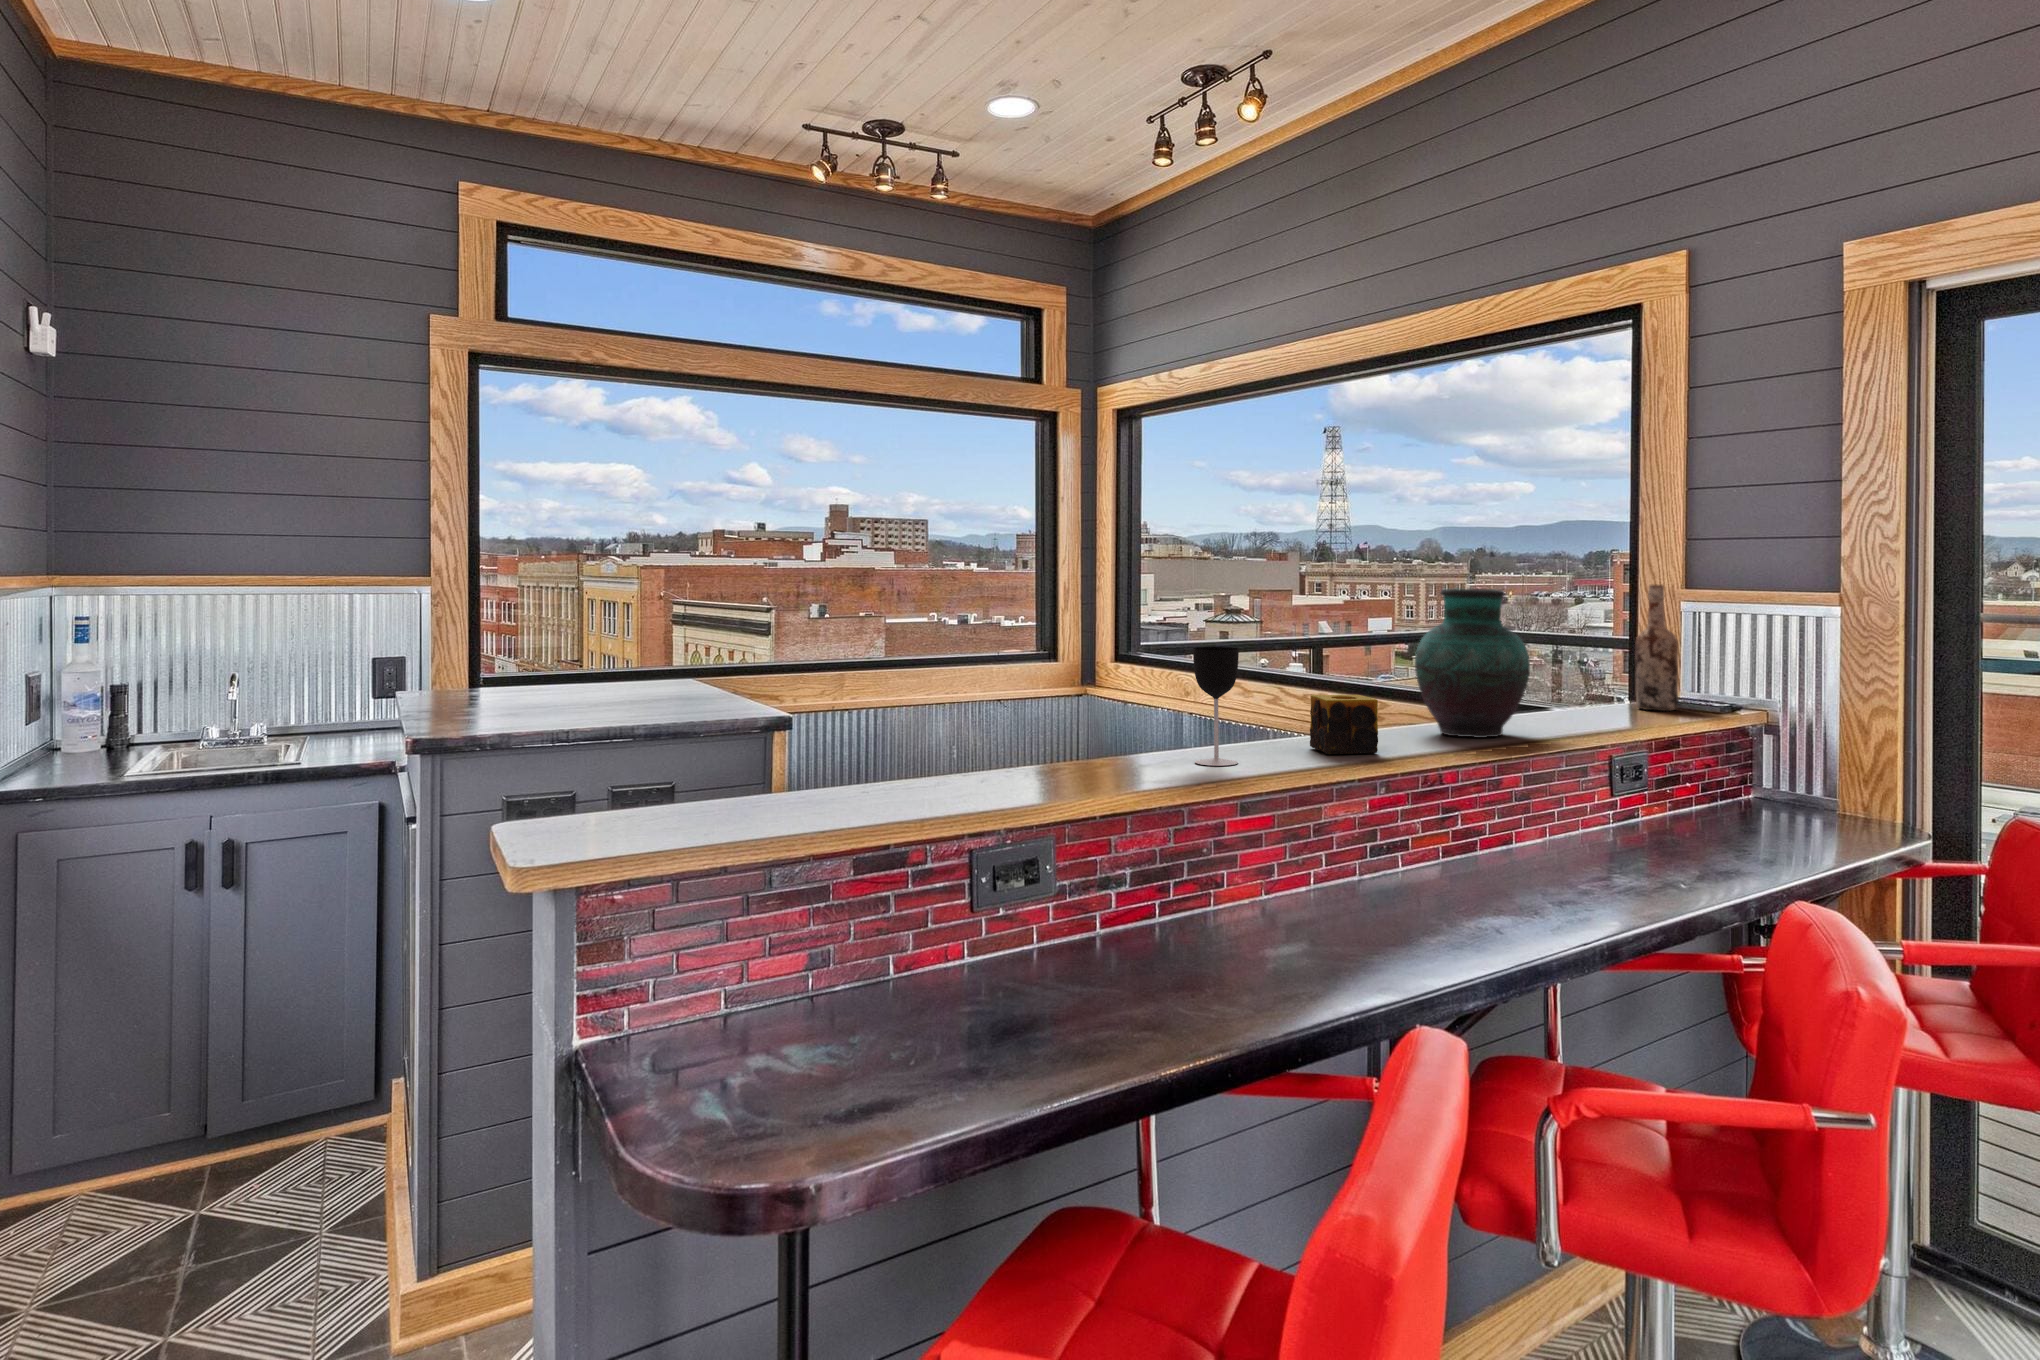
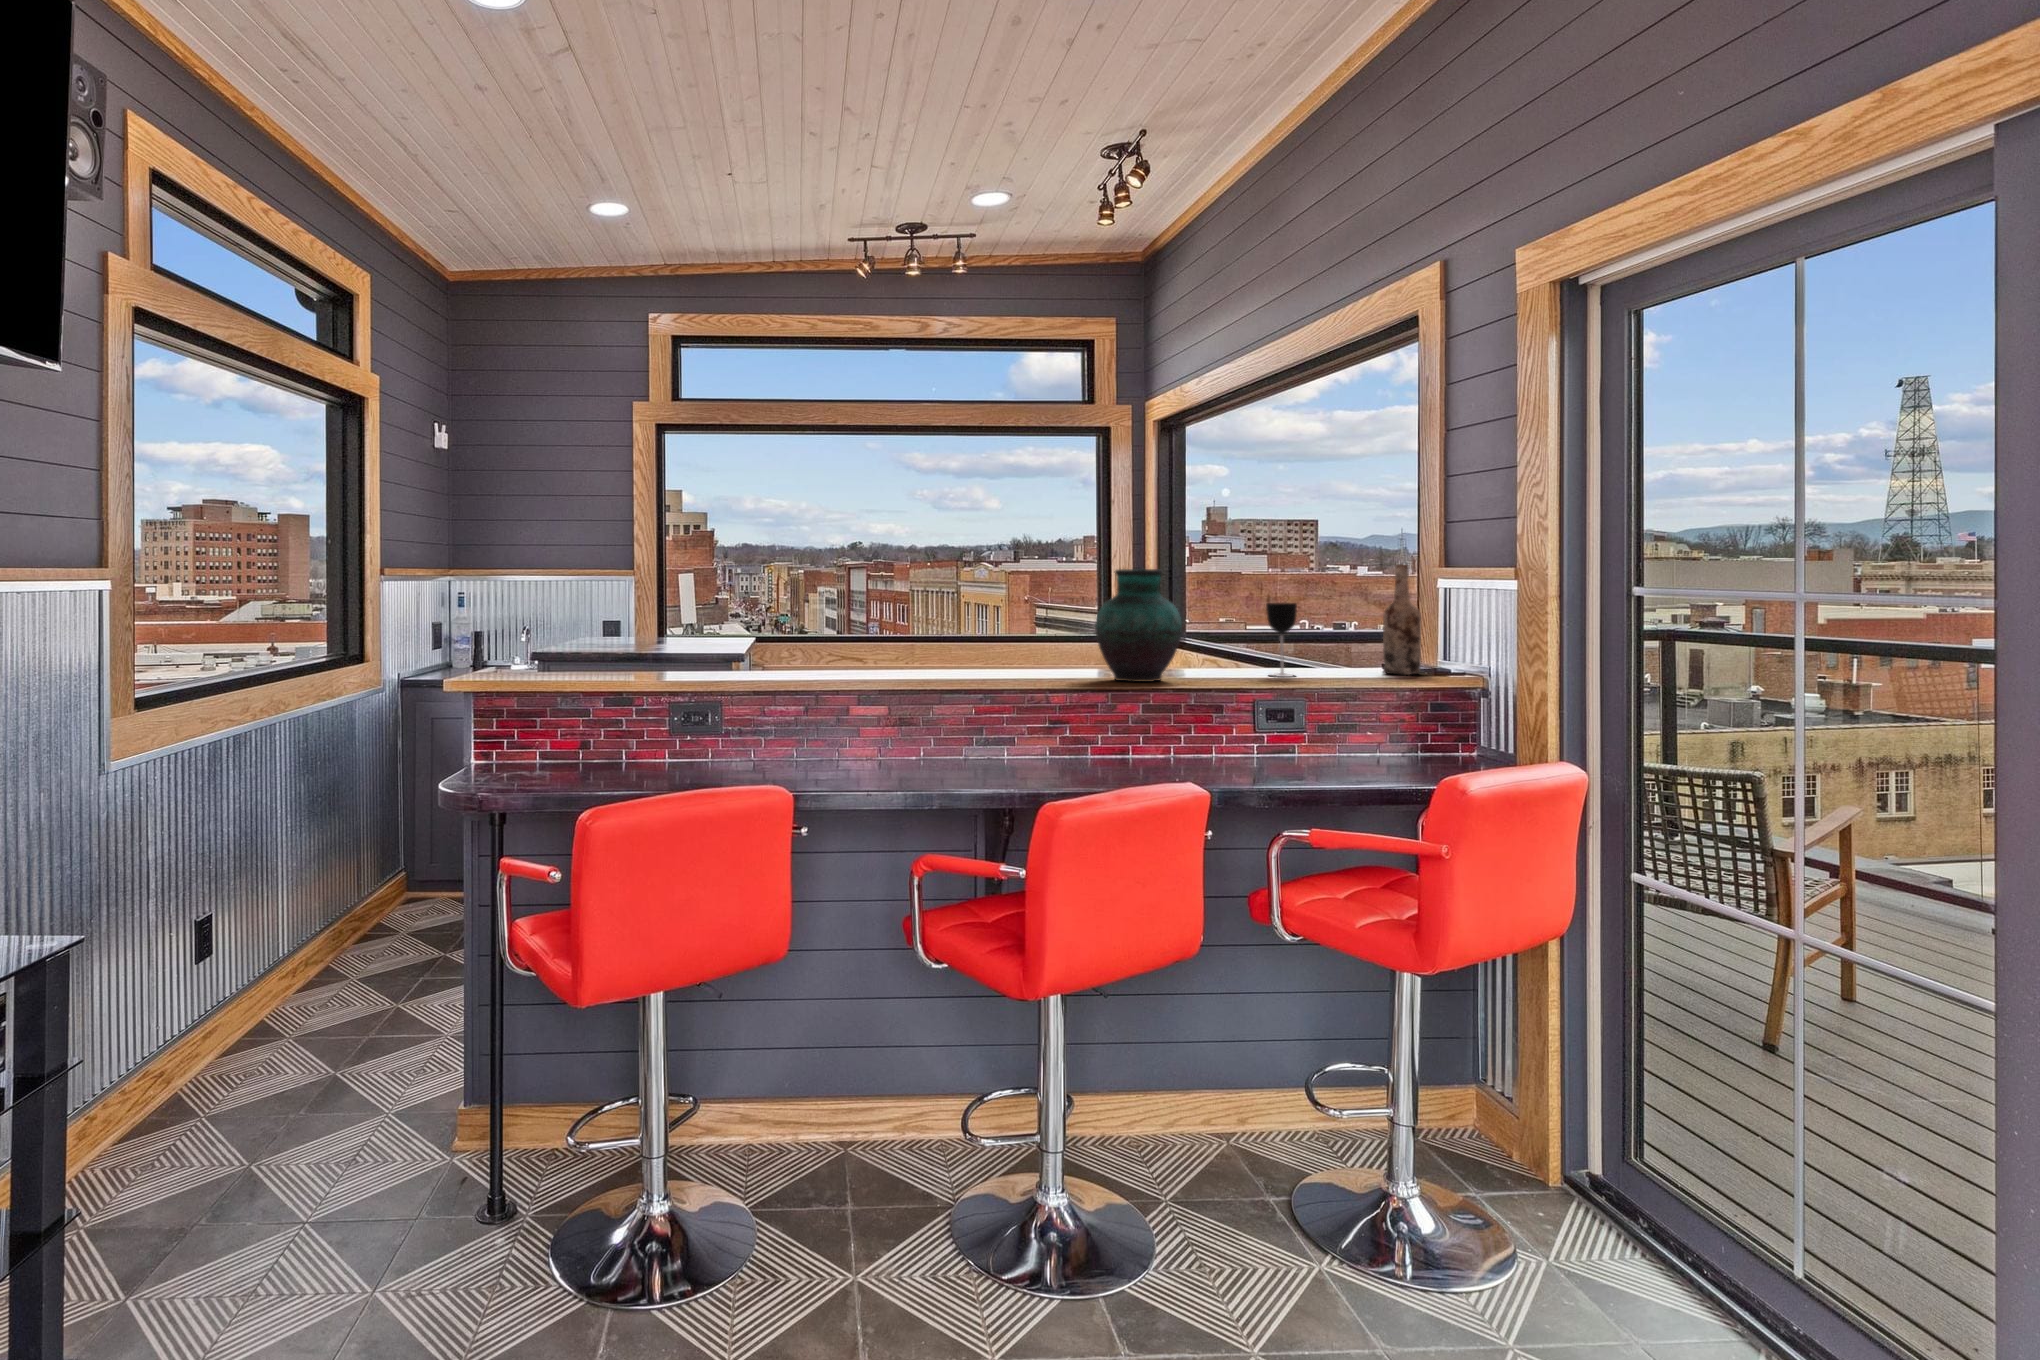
wine glass: present [1193,647,1239,766] -> present [1266,603,1297,677]
candle: present [1310,695,1378,754] -> none [972,645,1018,685]

